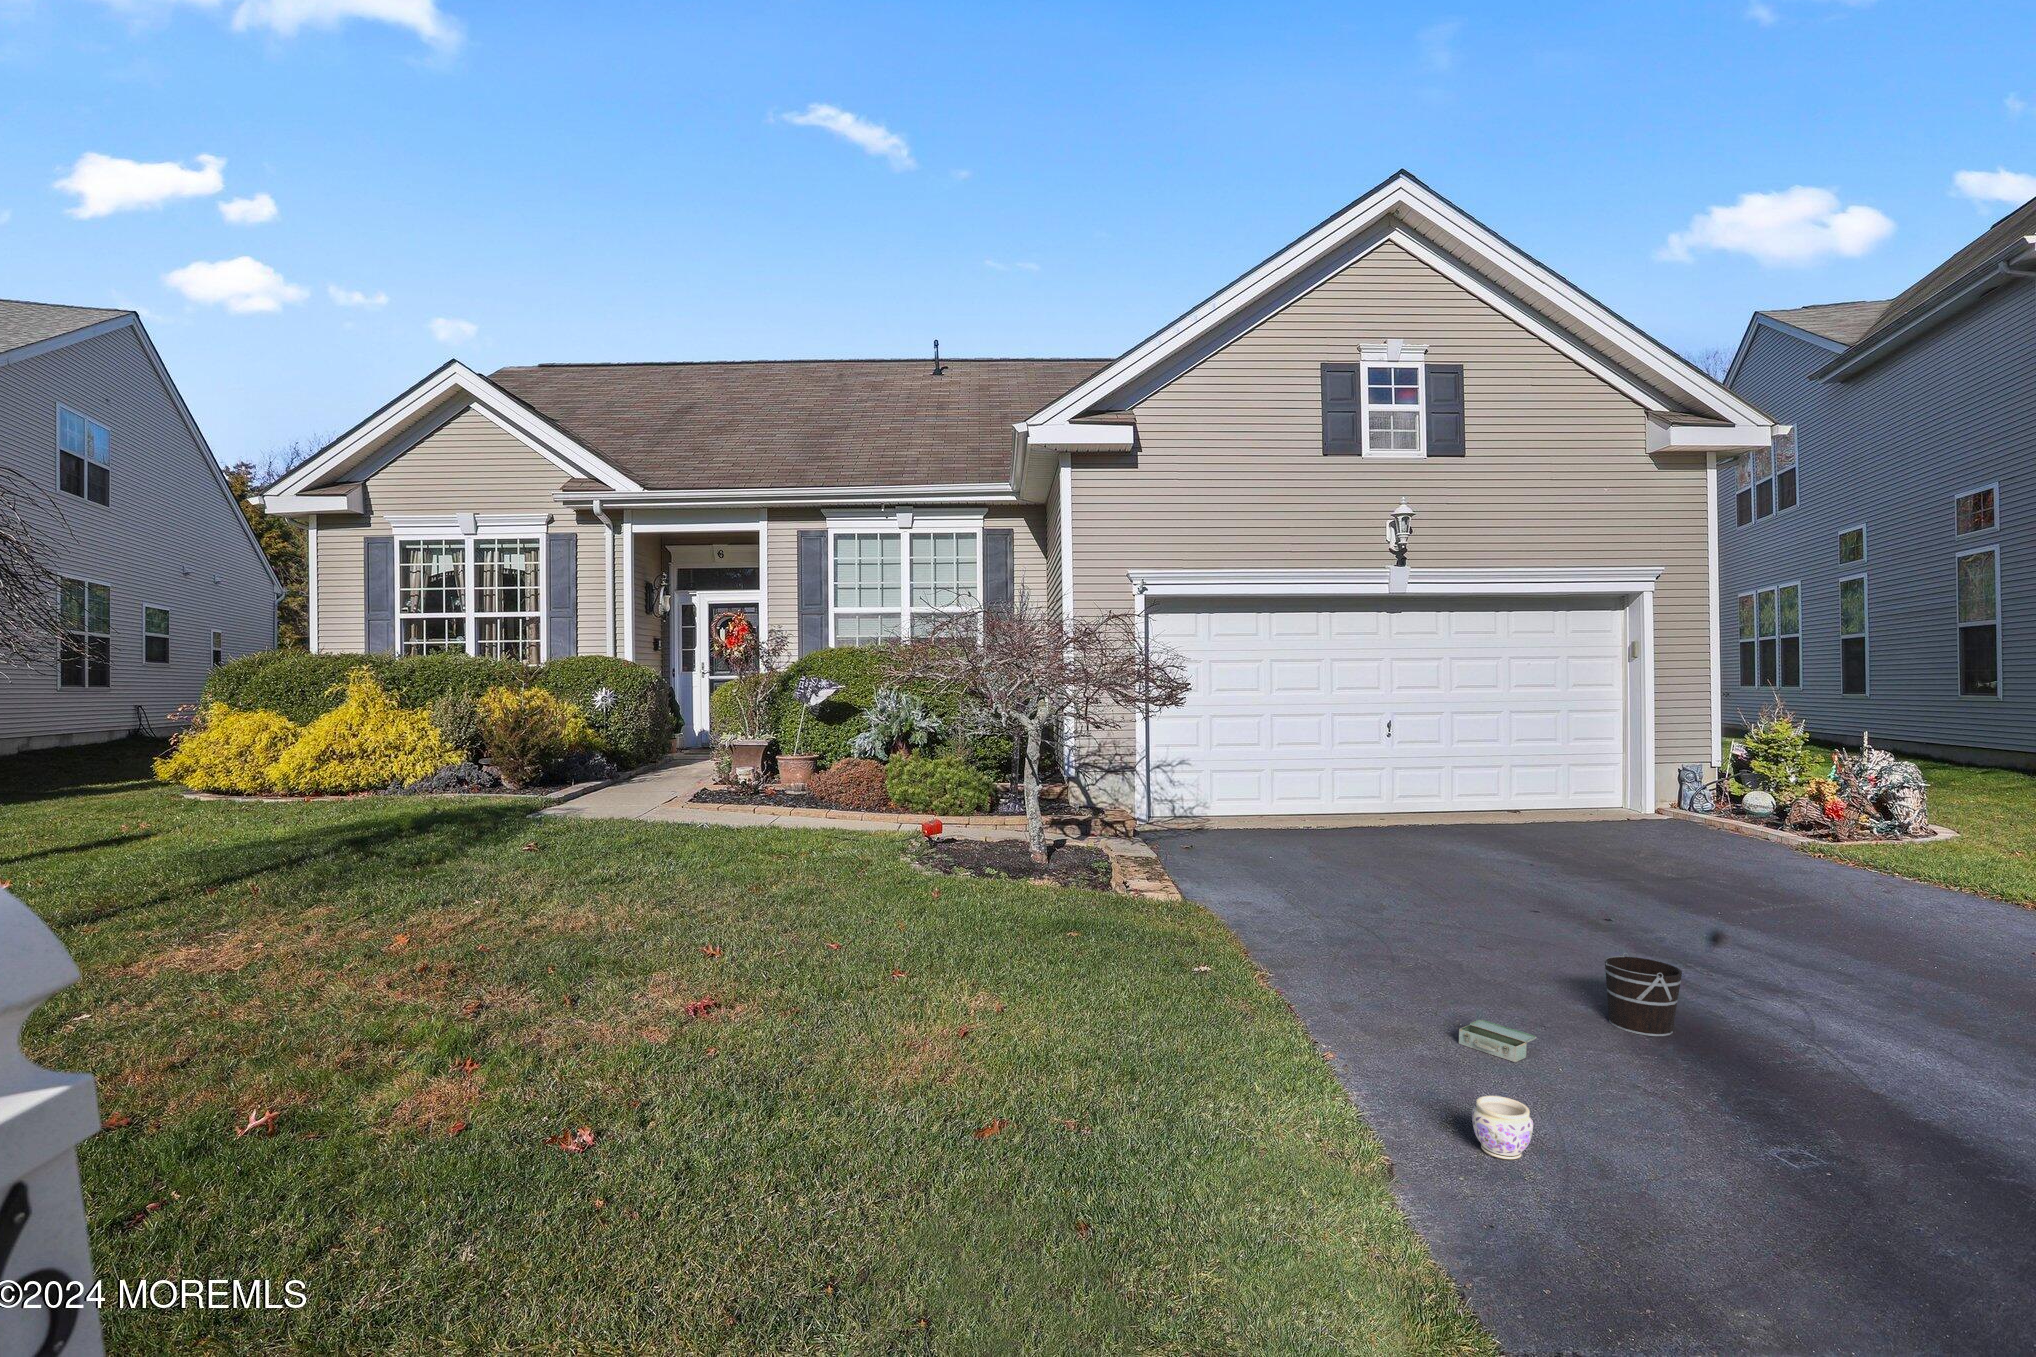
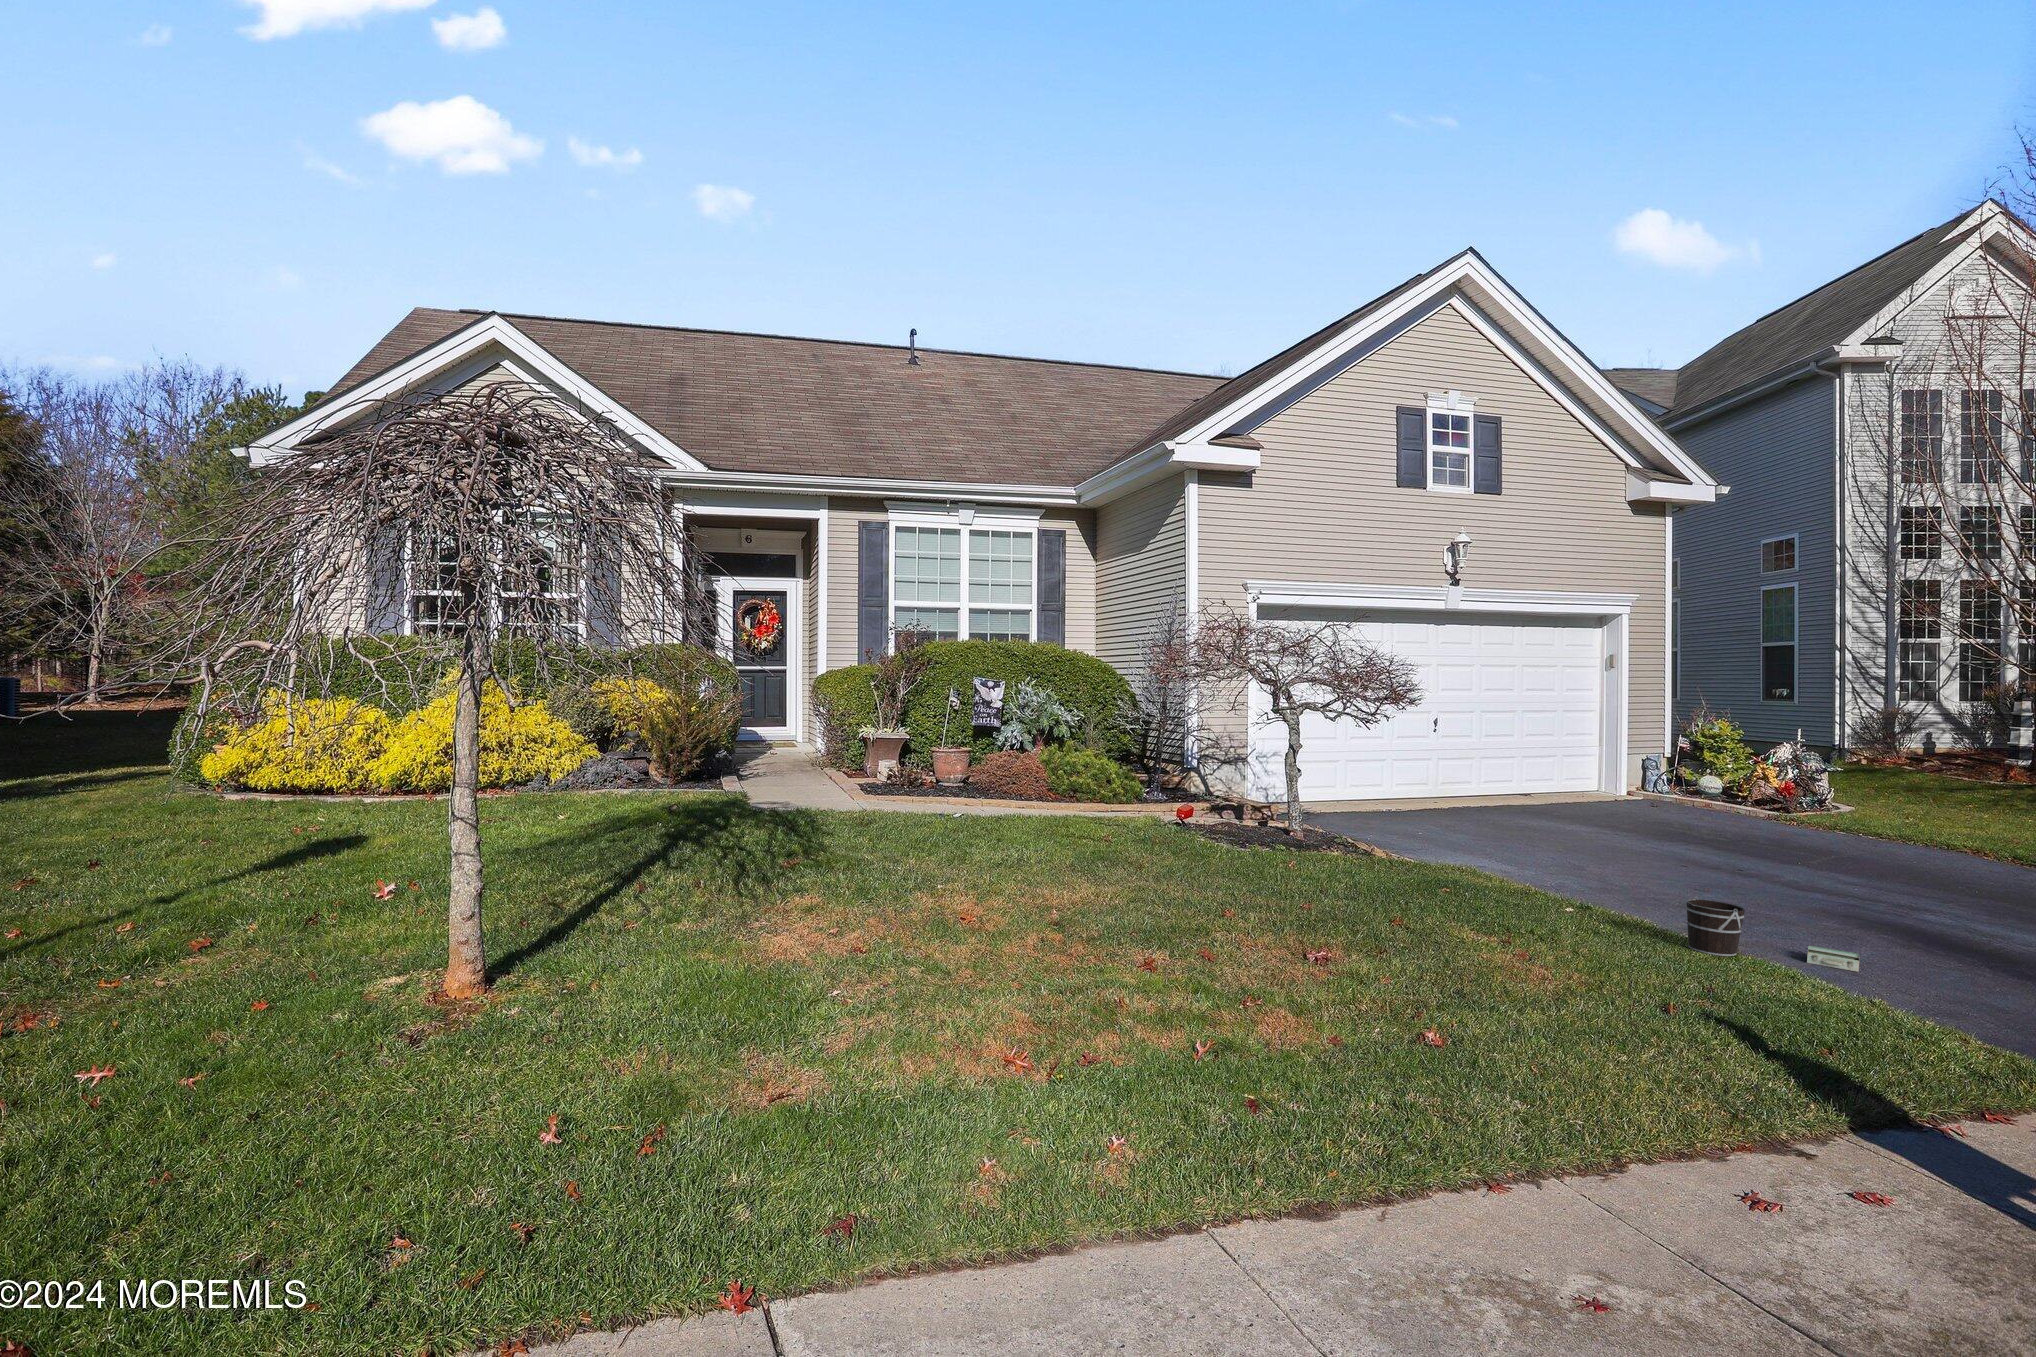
bucket: present [1605,953,1682,1036] -> present [1687,897,1745,956]
planter: present [1472,1096,1533,1161] -> none [1923,985,1971,1025]

